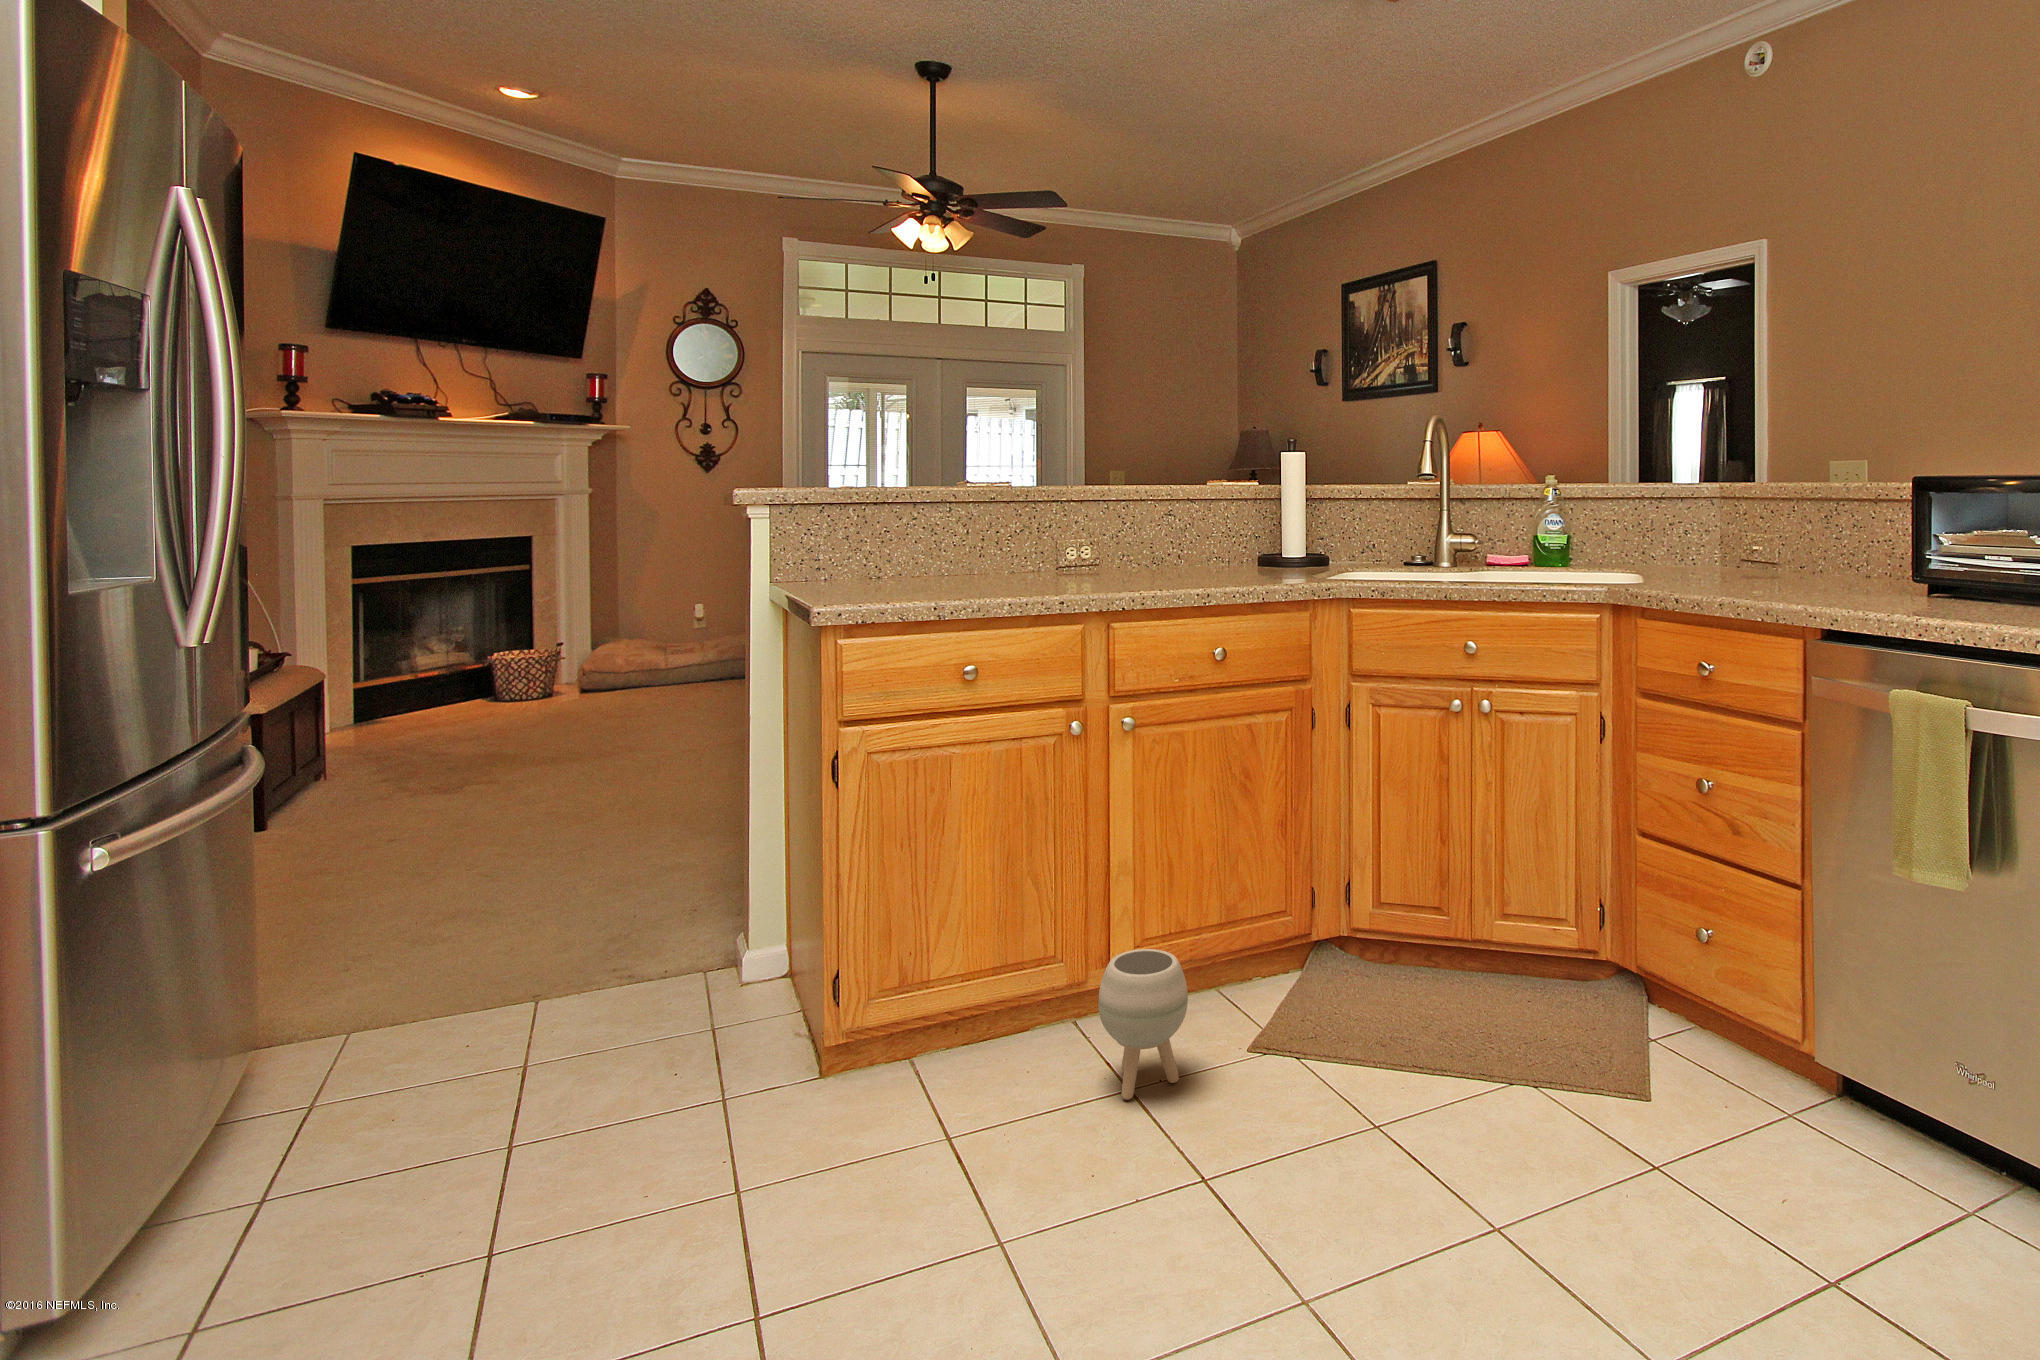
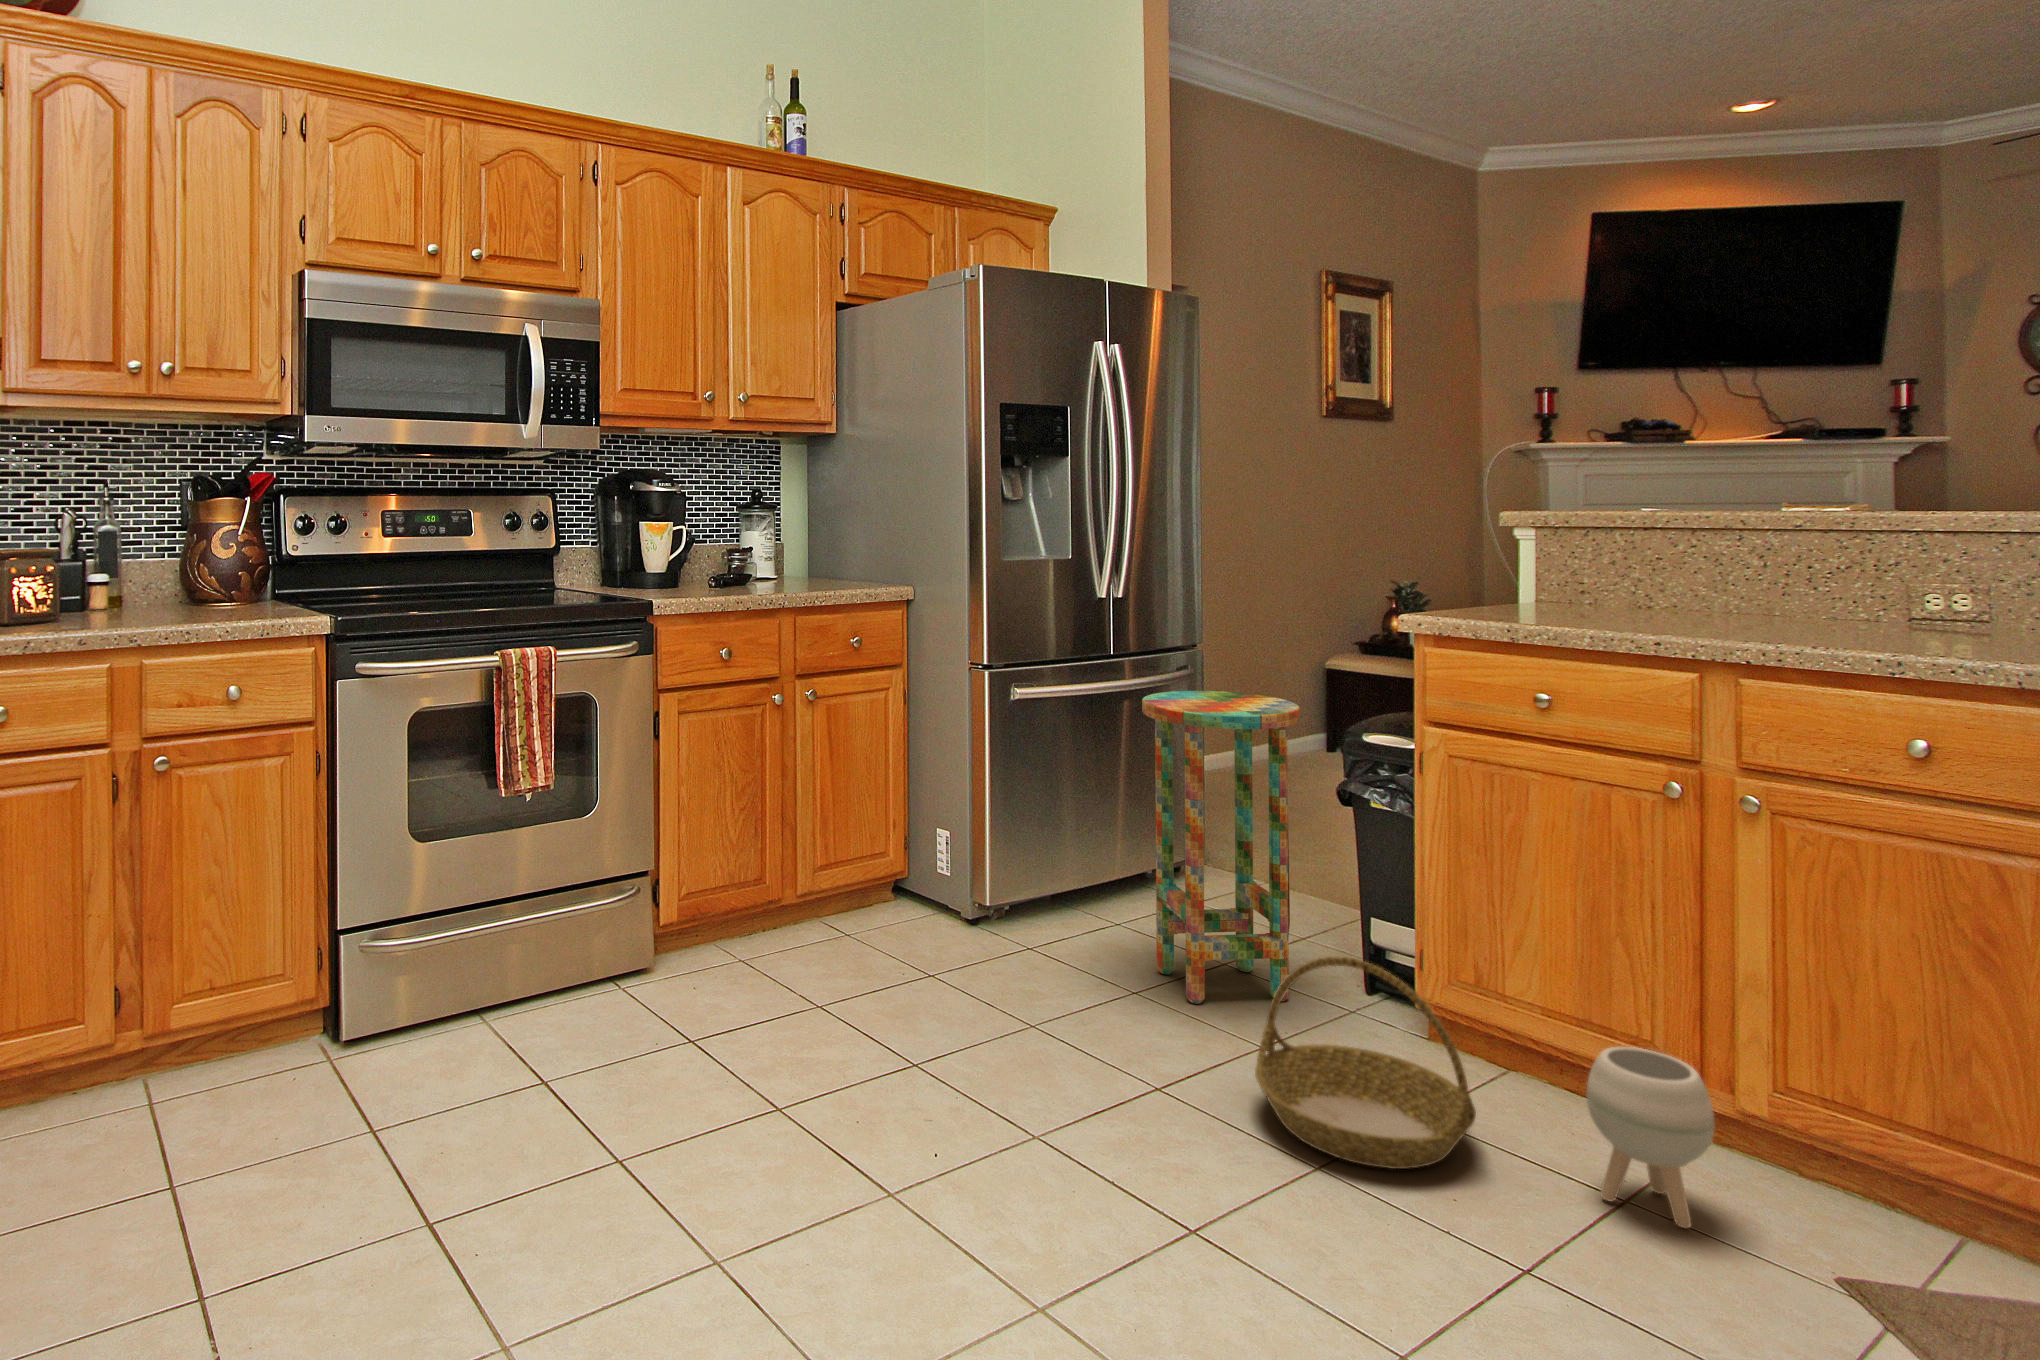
side table: none [423,742,674,1212] -> present [1142,691,1300,1004]
basket: none [830,993,1064,1238] -> present [1255,957,1476,1169]

